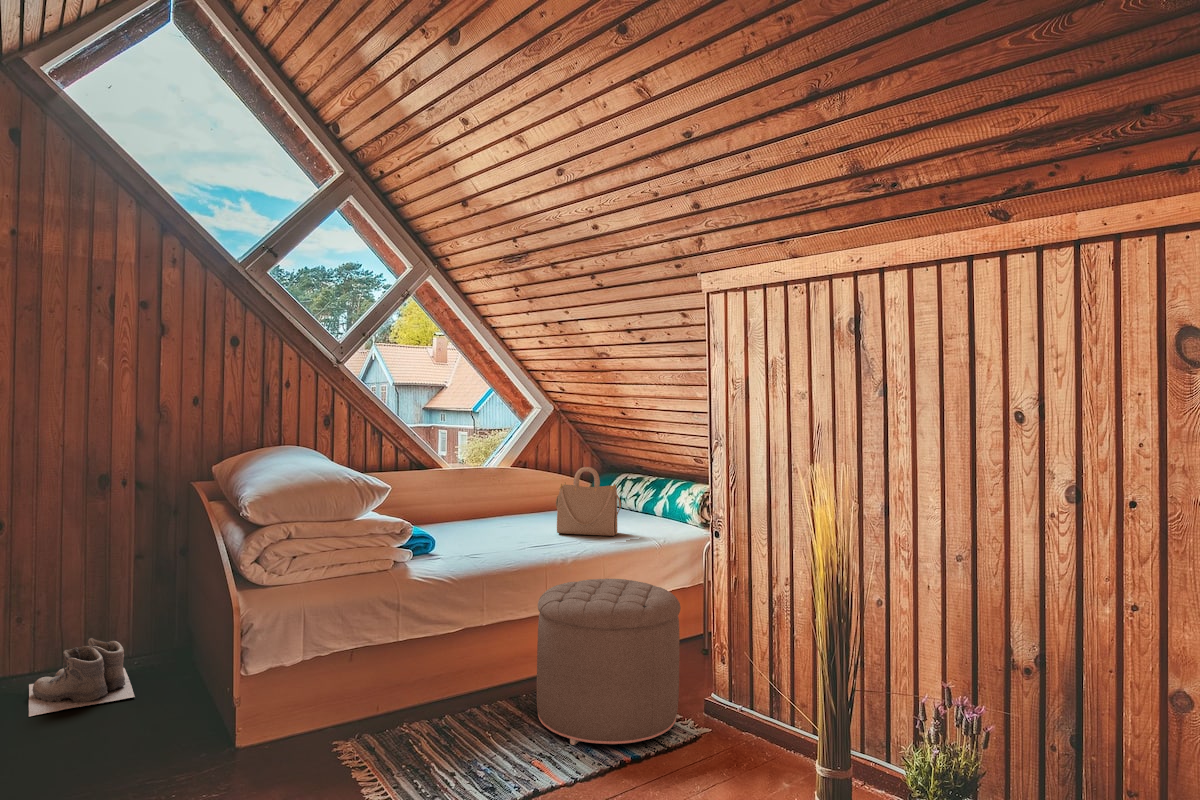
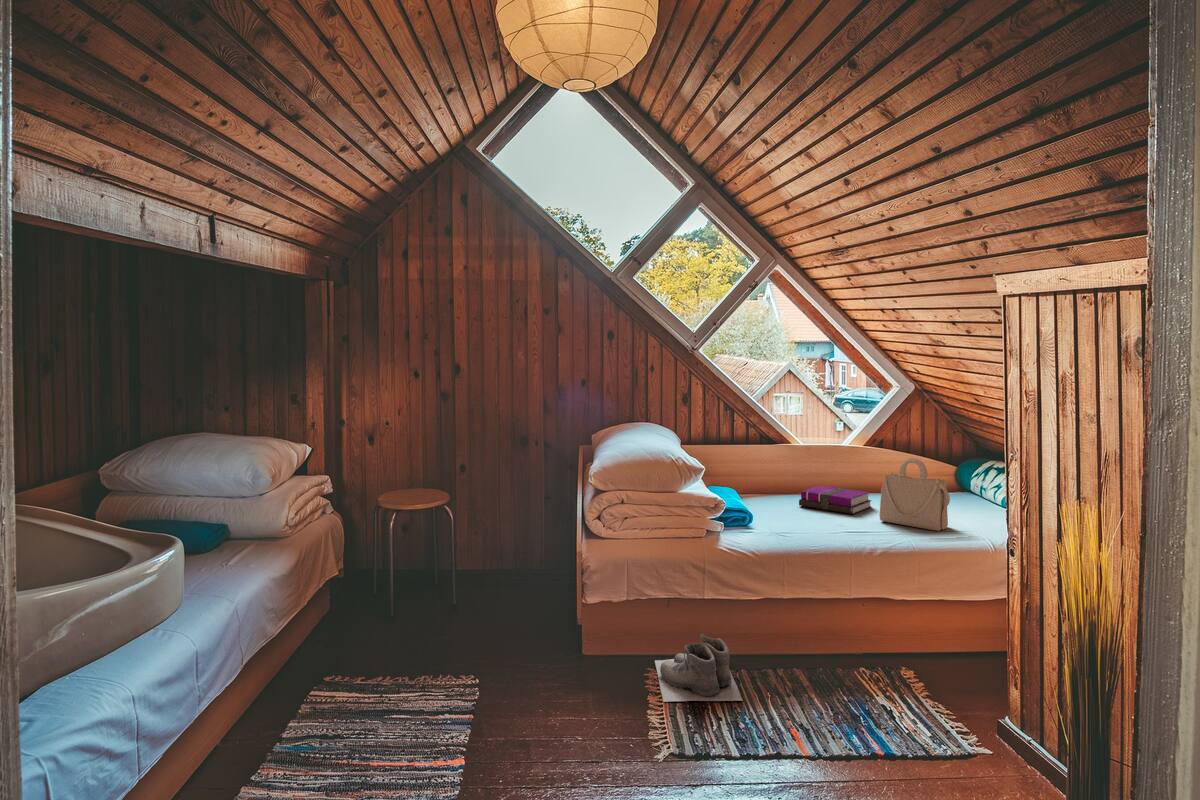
notebook: none [467,507,536,531] -> present [799,485,871,514]
ottoman: present [537,579,681,745] -> none [816,575,965,741]
boots: present [29,638,135,717] -> present [655,634,742,702]

